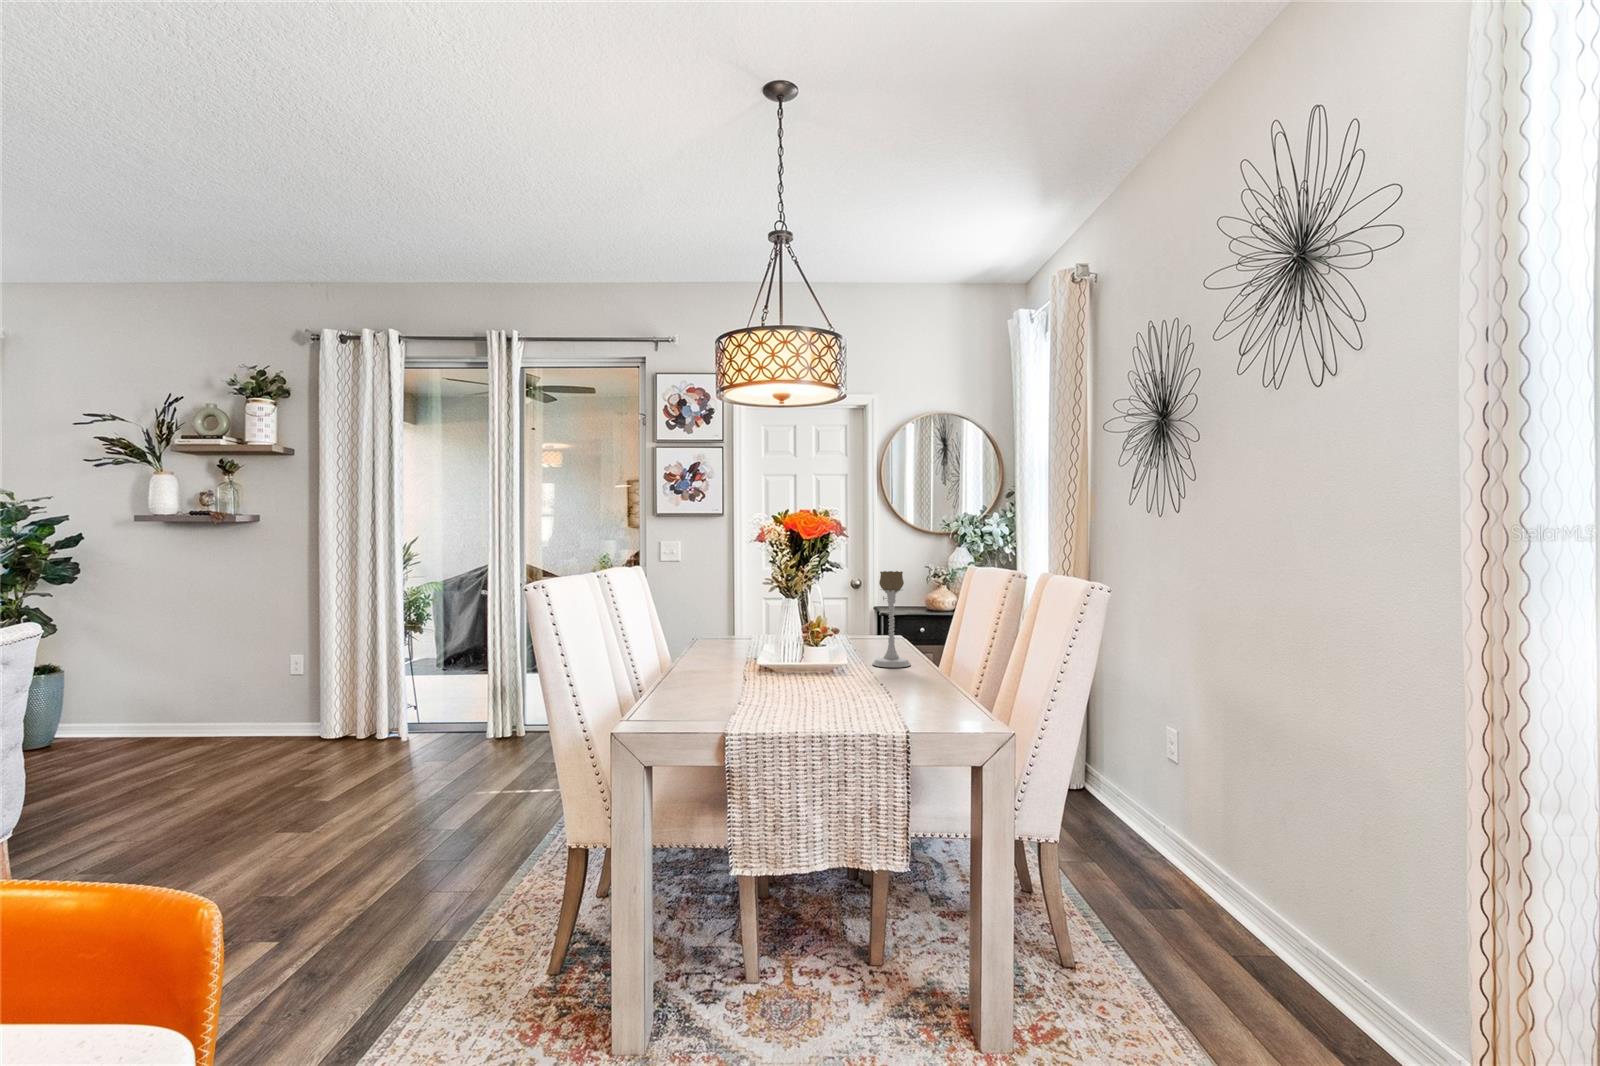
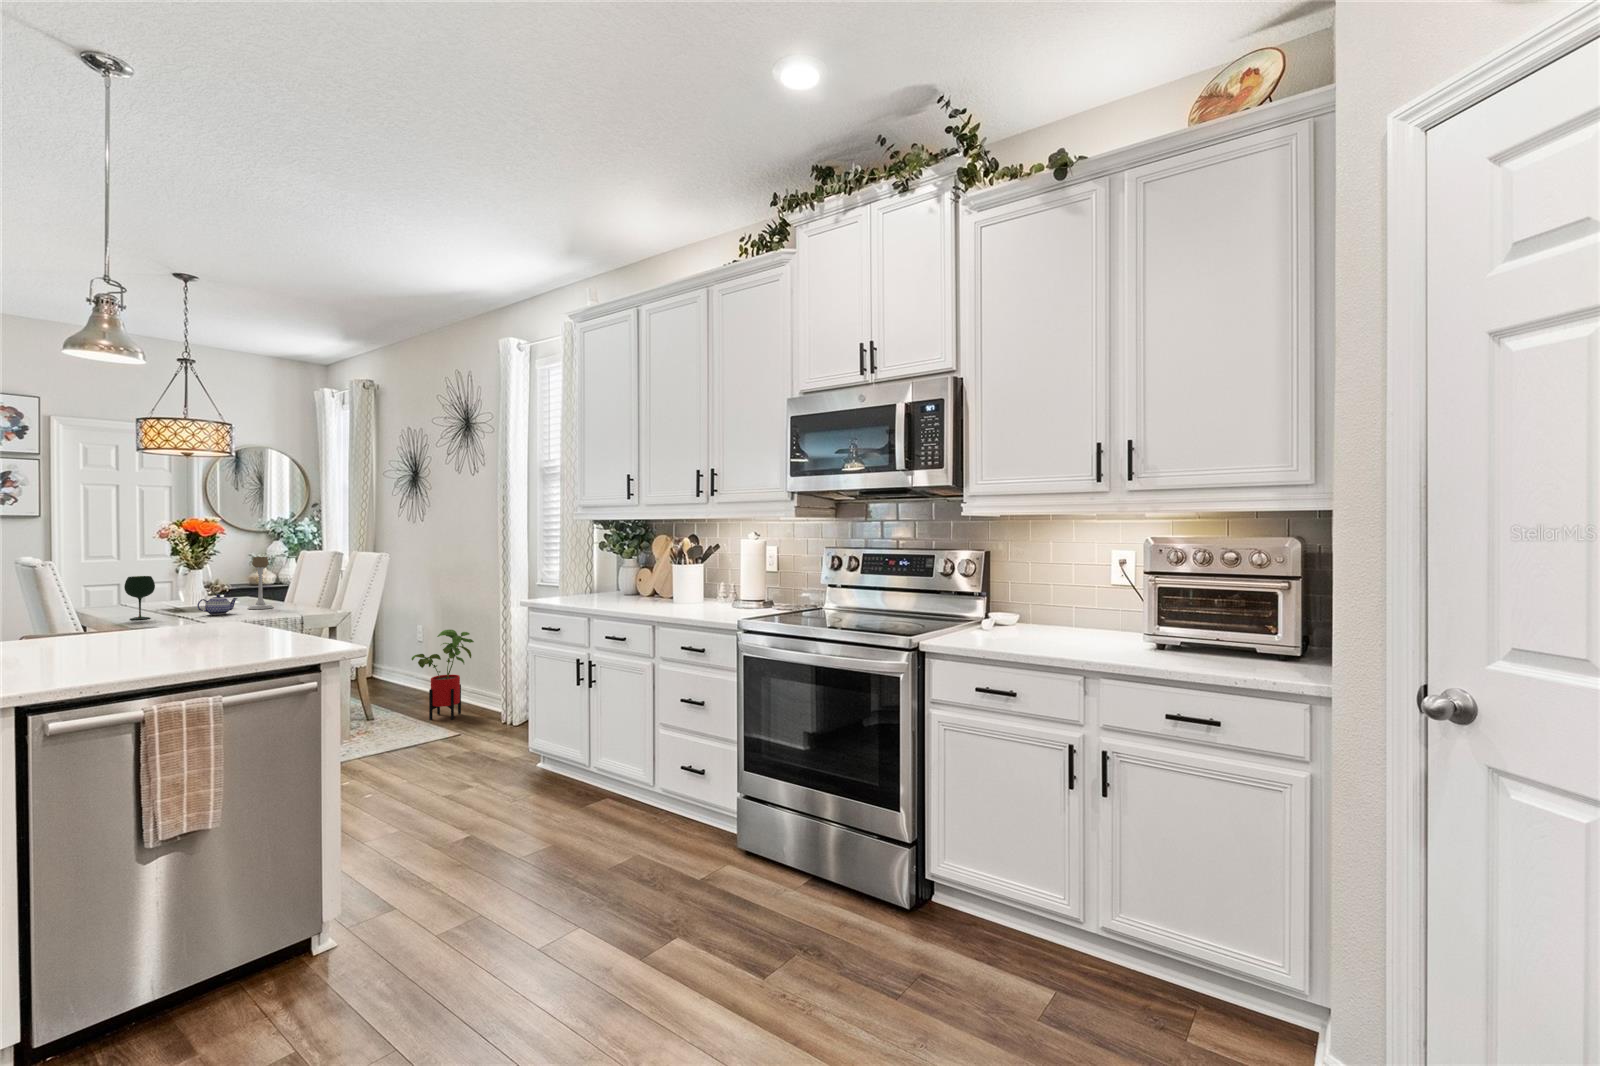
wine glass: none [700,598,739,671] -> present [124,576,155,620]
teapot: none [790,637,849,675] -> present [197,594,237,615]
house plant: none [1158,773,1324,1009] -> present [411,630,474,720]

